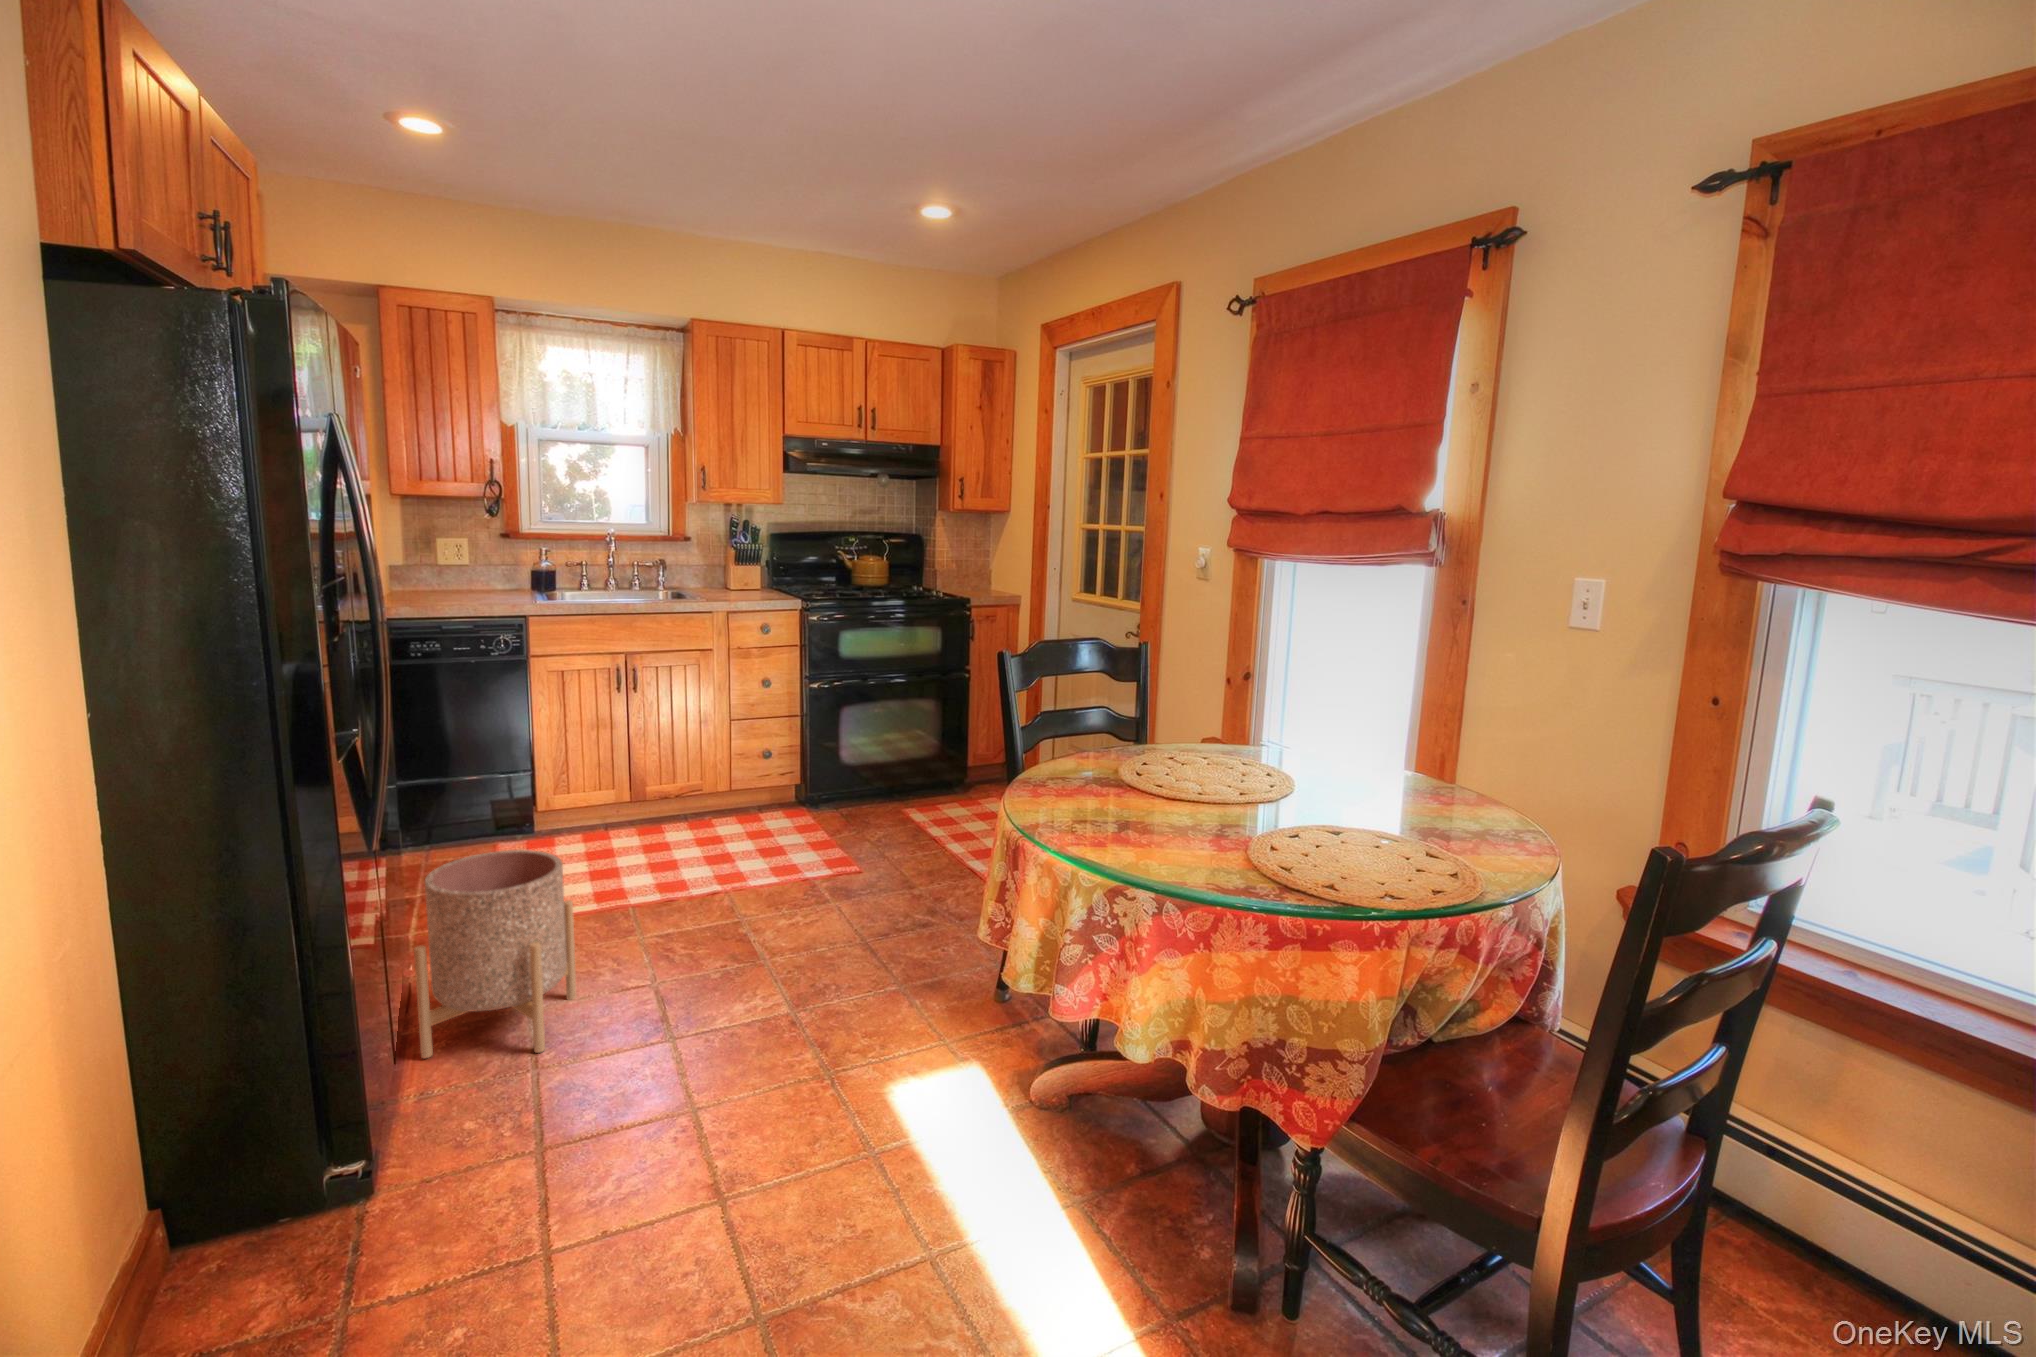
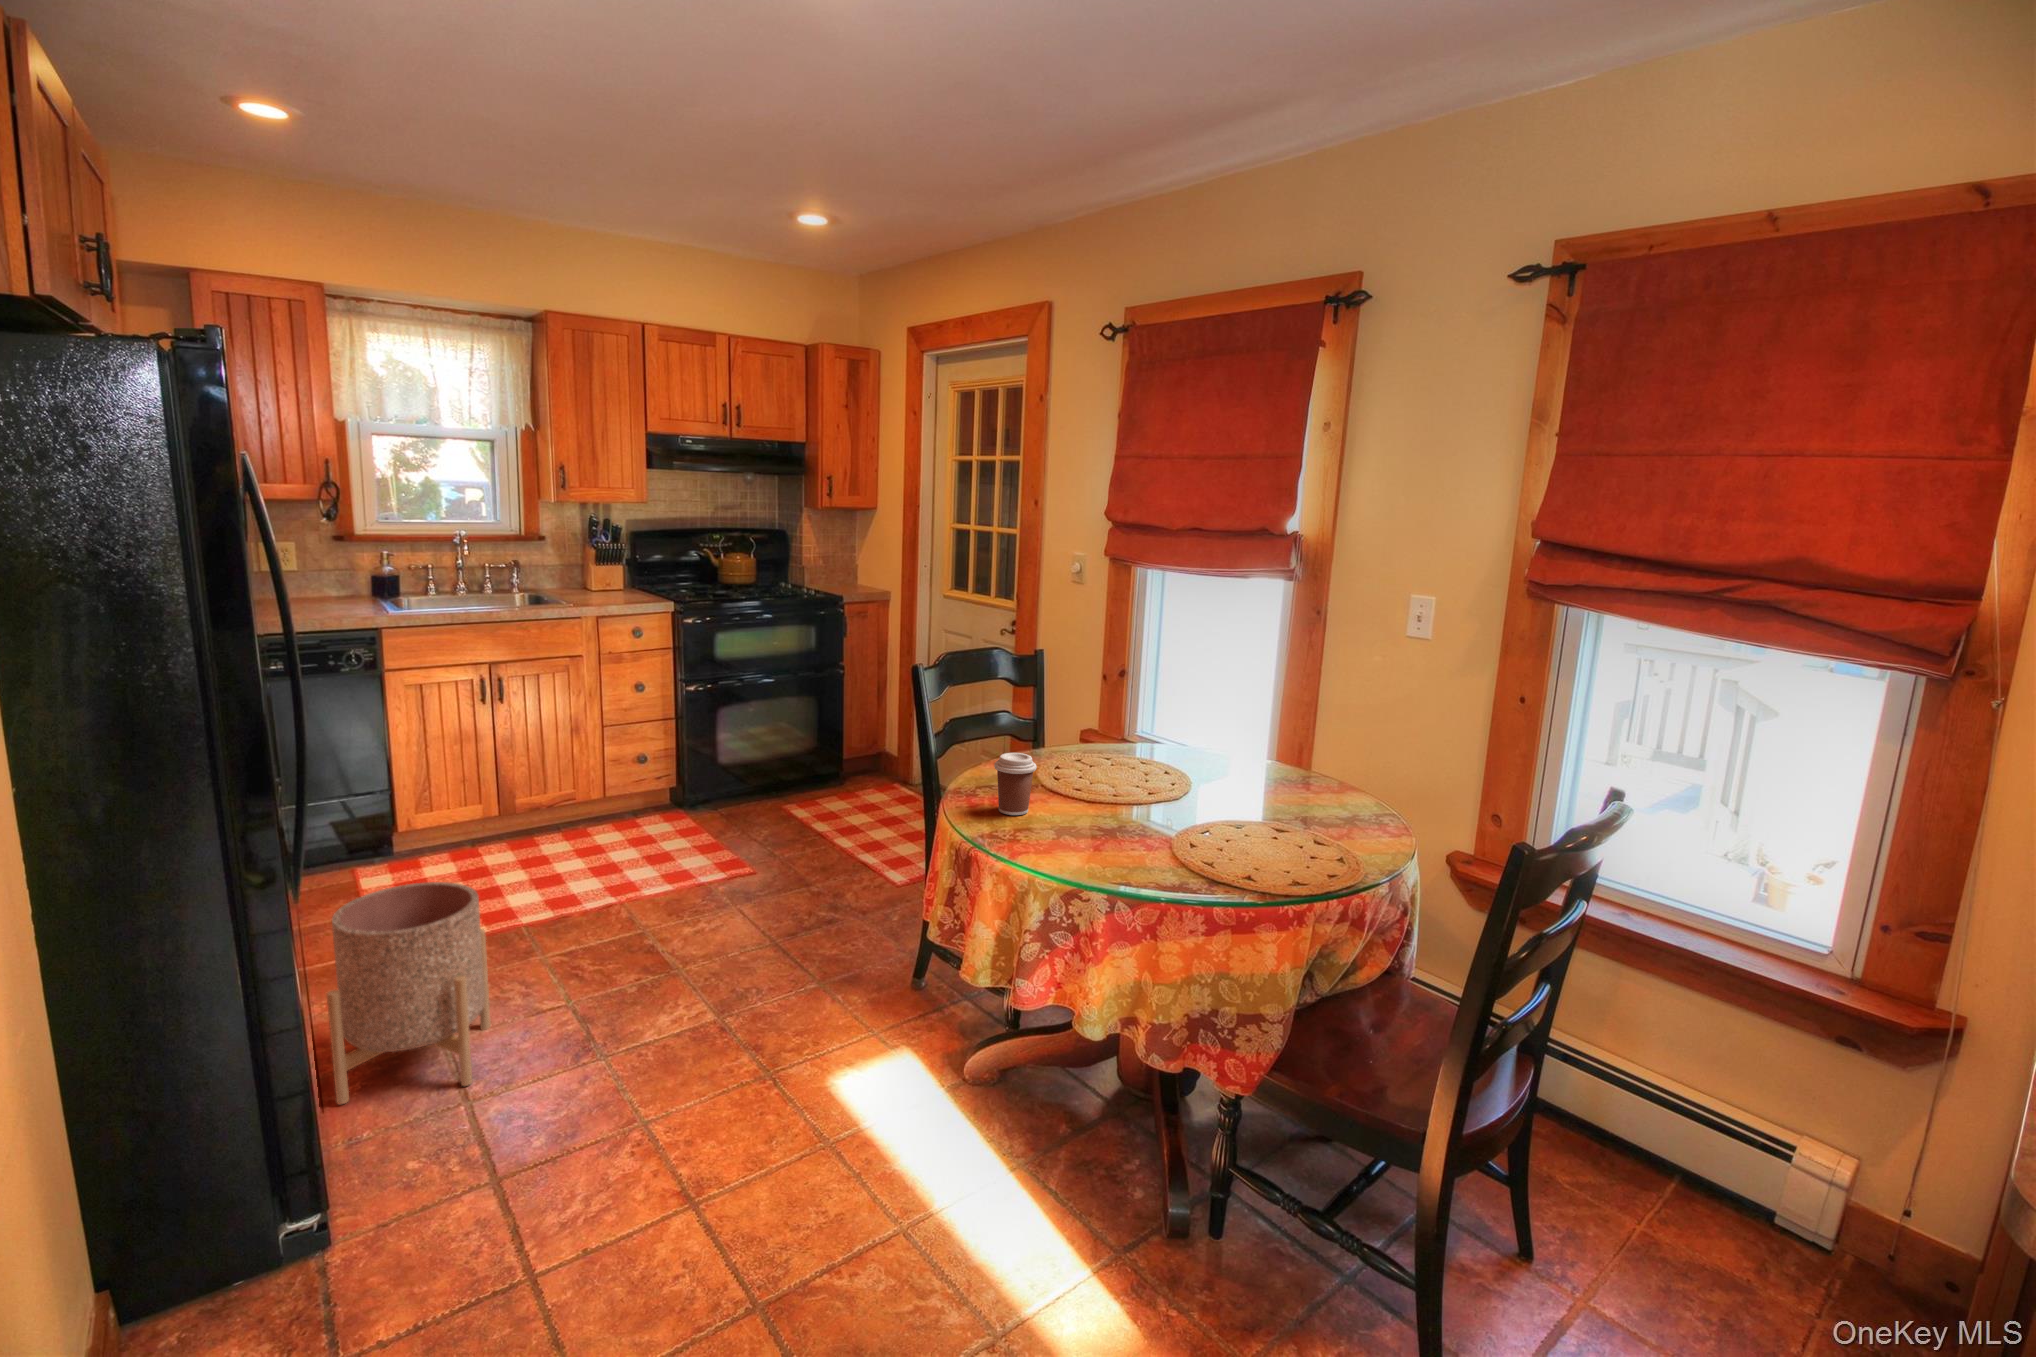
coffee cup: none [1050,735,1097,804] -> present [994,753,1037,815]

